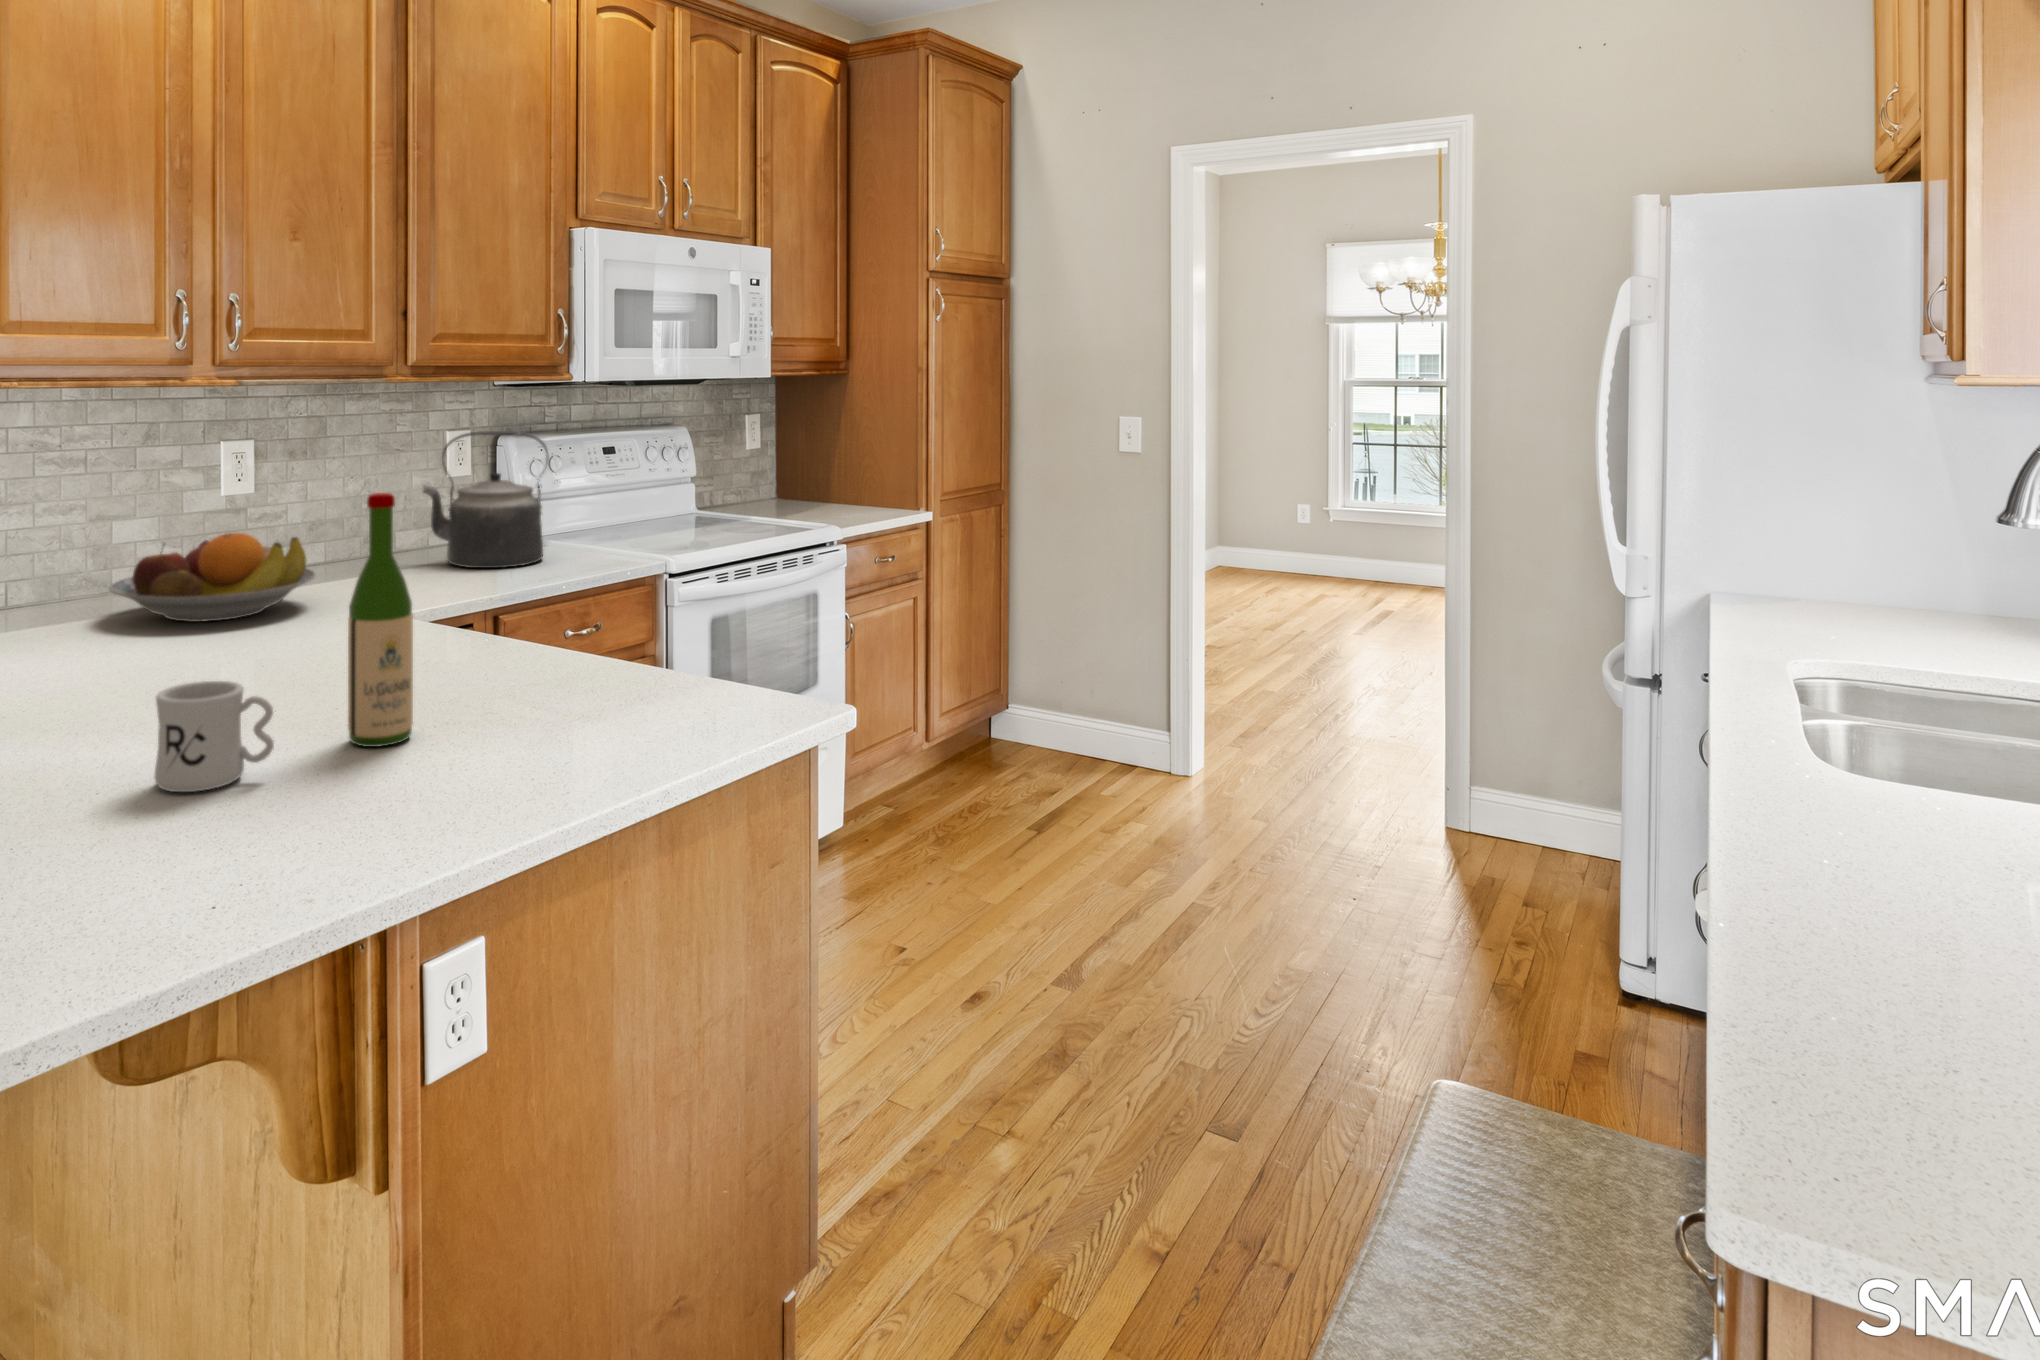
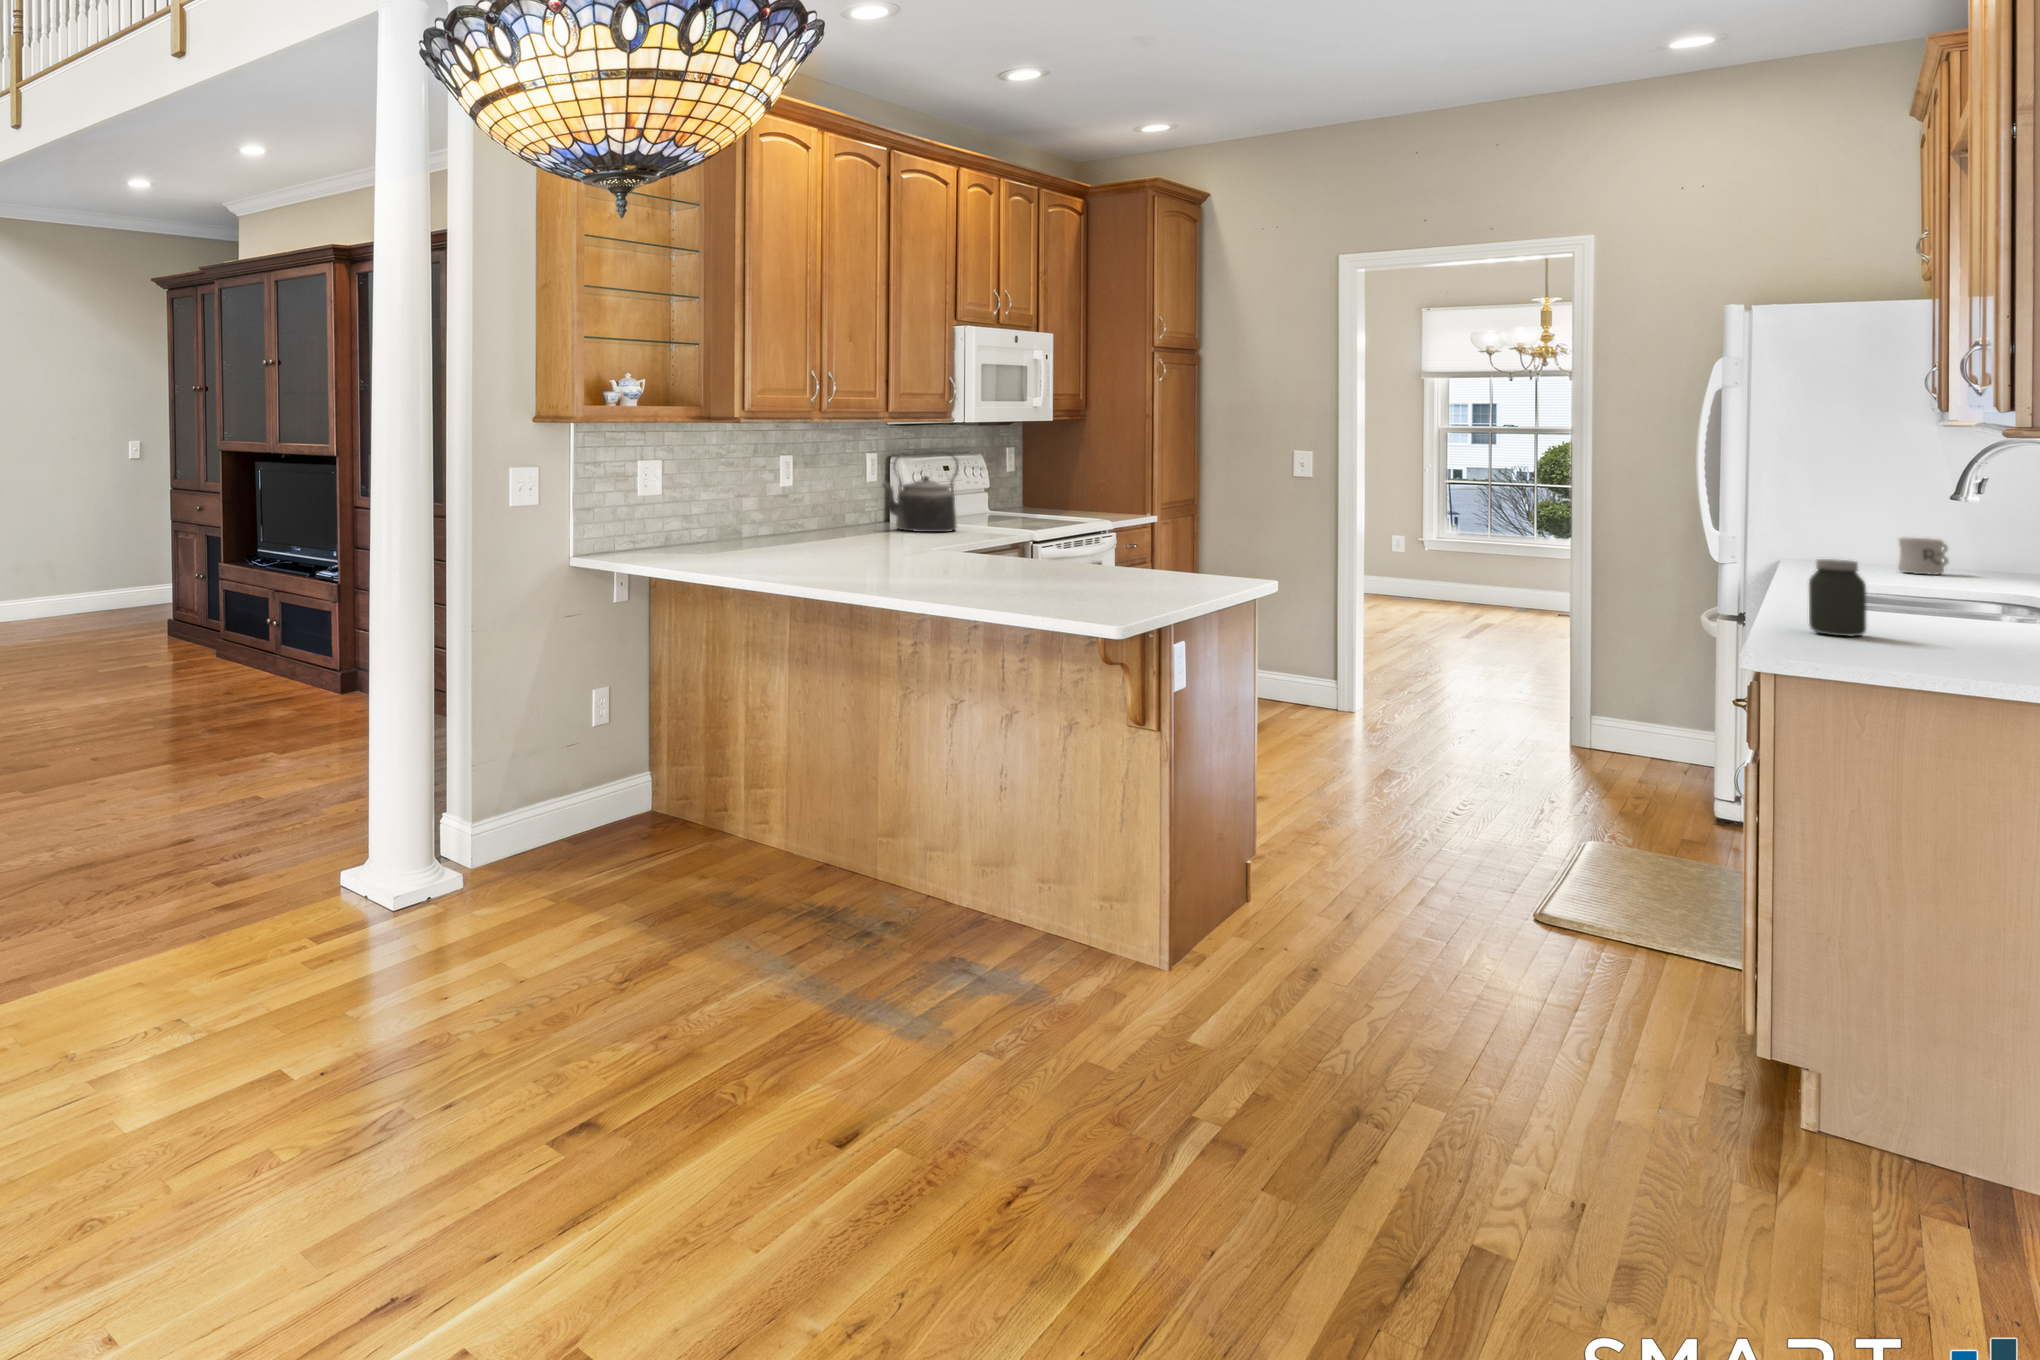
wine bottle: present [348,493,413,747] -> none [1051,463,1082,576]
fruit bowl: present [109,533,315,622] -> none [780,500,886,546]
mug: present [155,681,274,792] -> present [1898,538,1949,575]
jar: none [1858,789,2008,1028] -> present [1809,559,1866,636]

